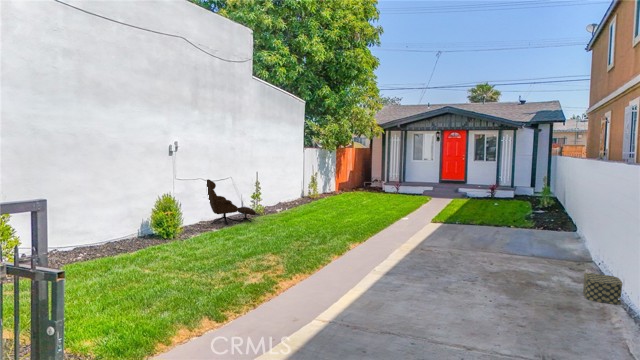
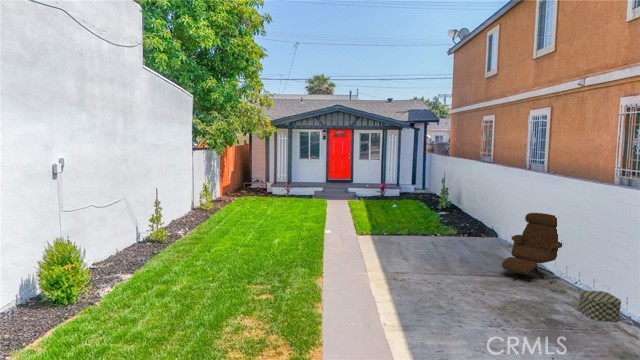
lounge chair: present [207,179,256,225] -> present [502,213,562,282]

